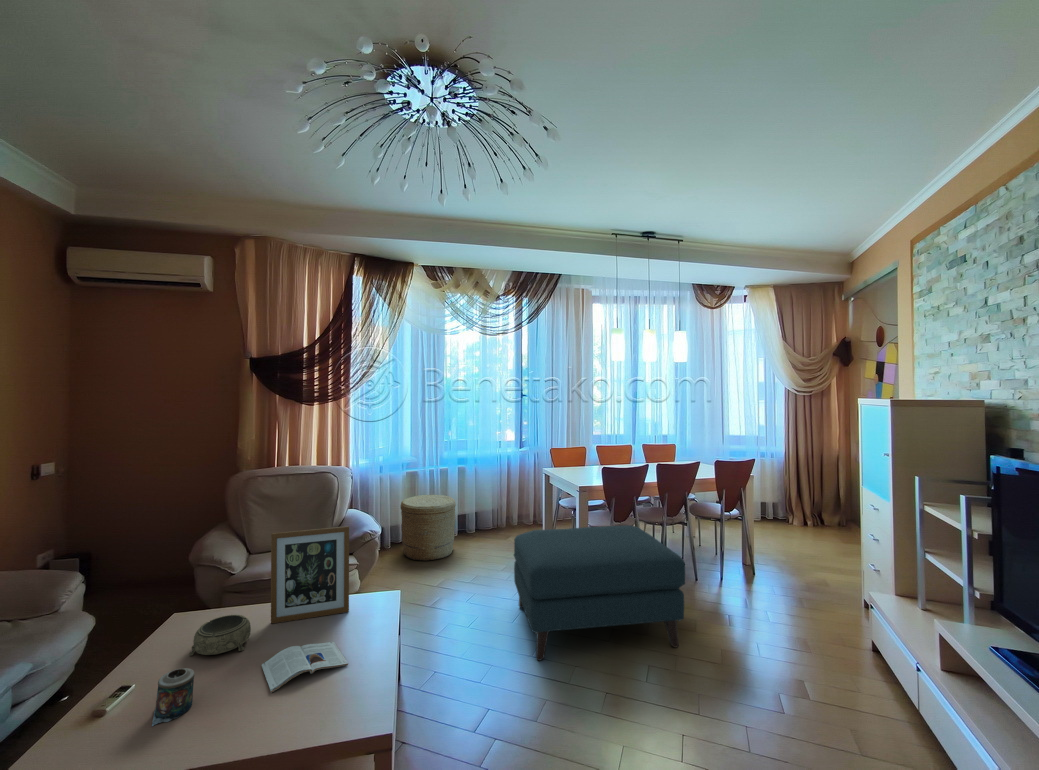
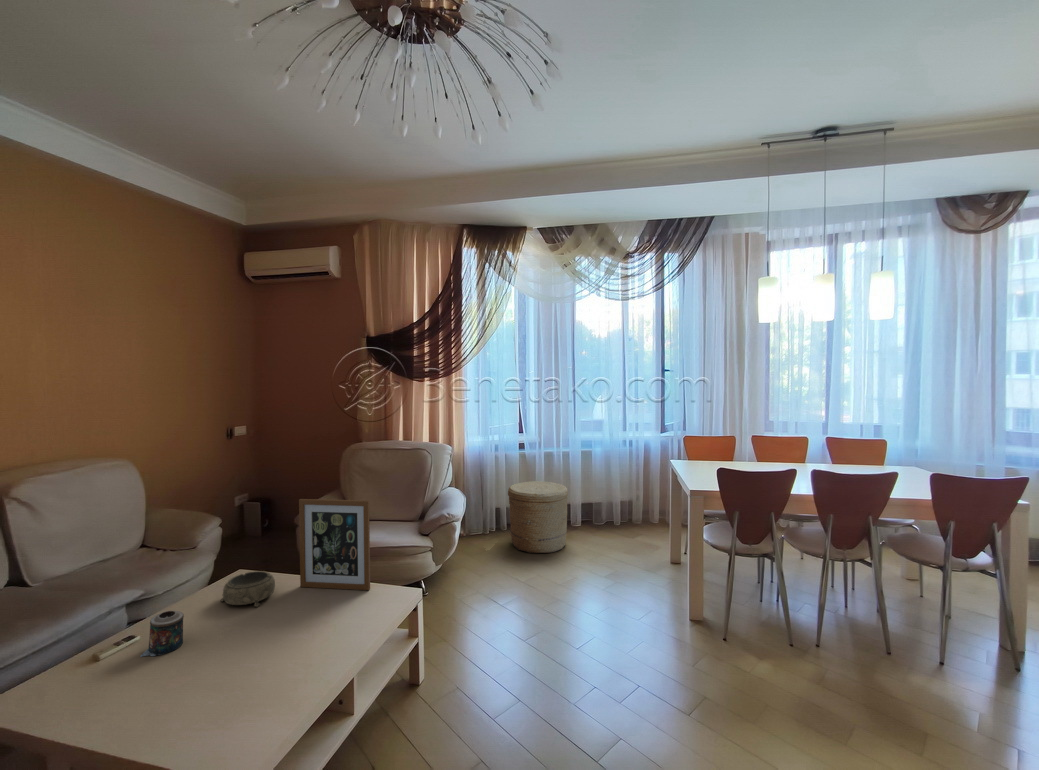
ottoman: present [514,525,685,660] -> none [568,535,806,738]
magazine: present [262,642,348,693] -> none [238,613,329,654]

